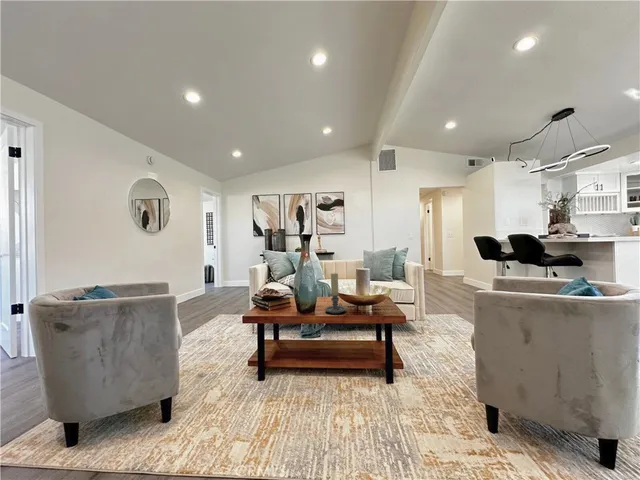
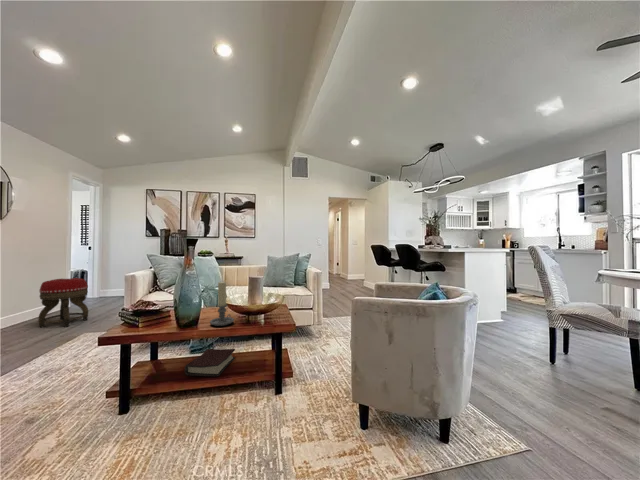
footstool: none [188,270,220,309] -> present [39,278,88,328]
hardback book: none [304,334,345,360] -> present [184,349,235,377]

